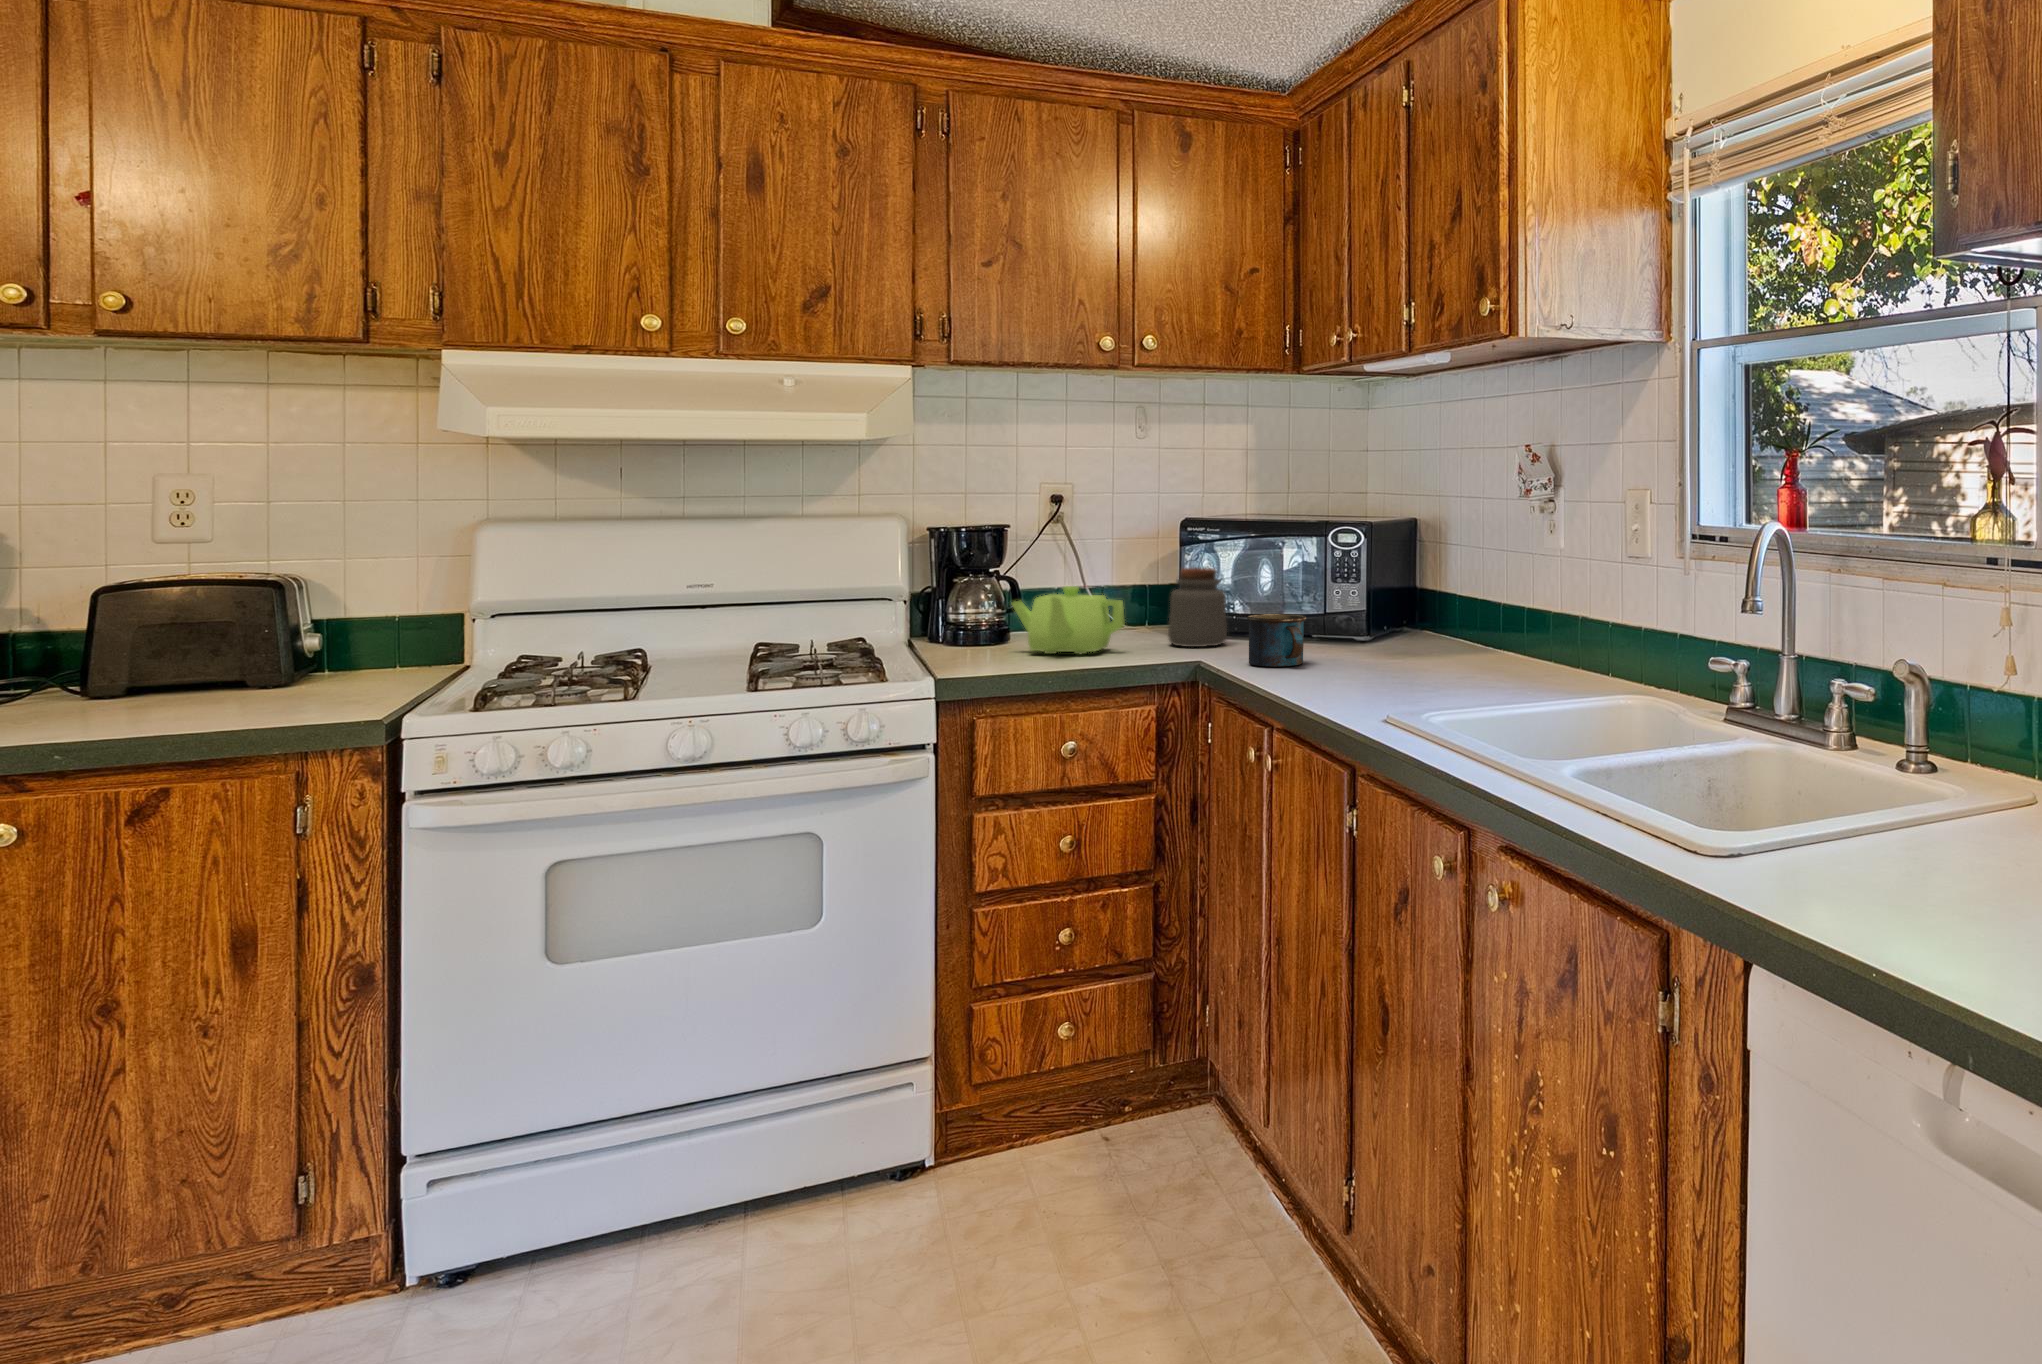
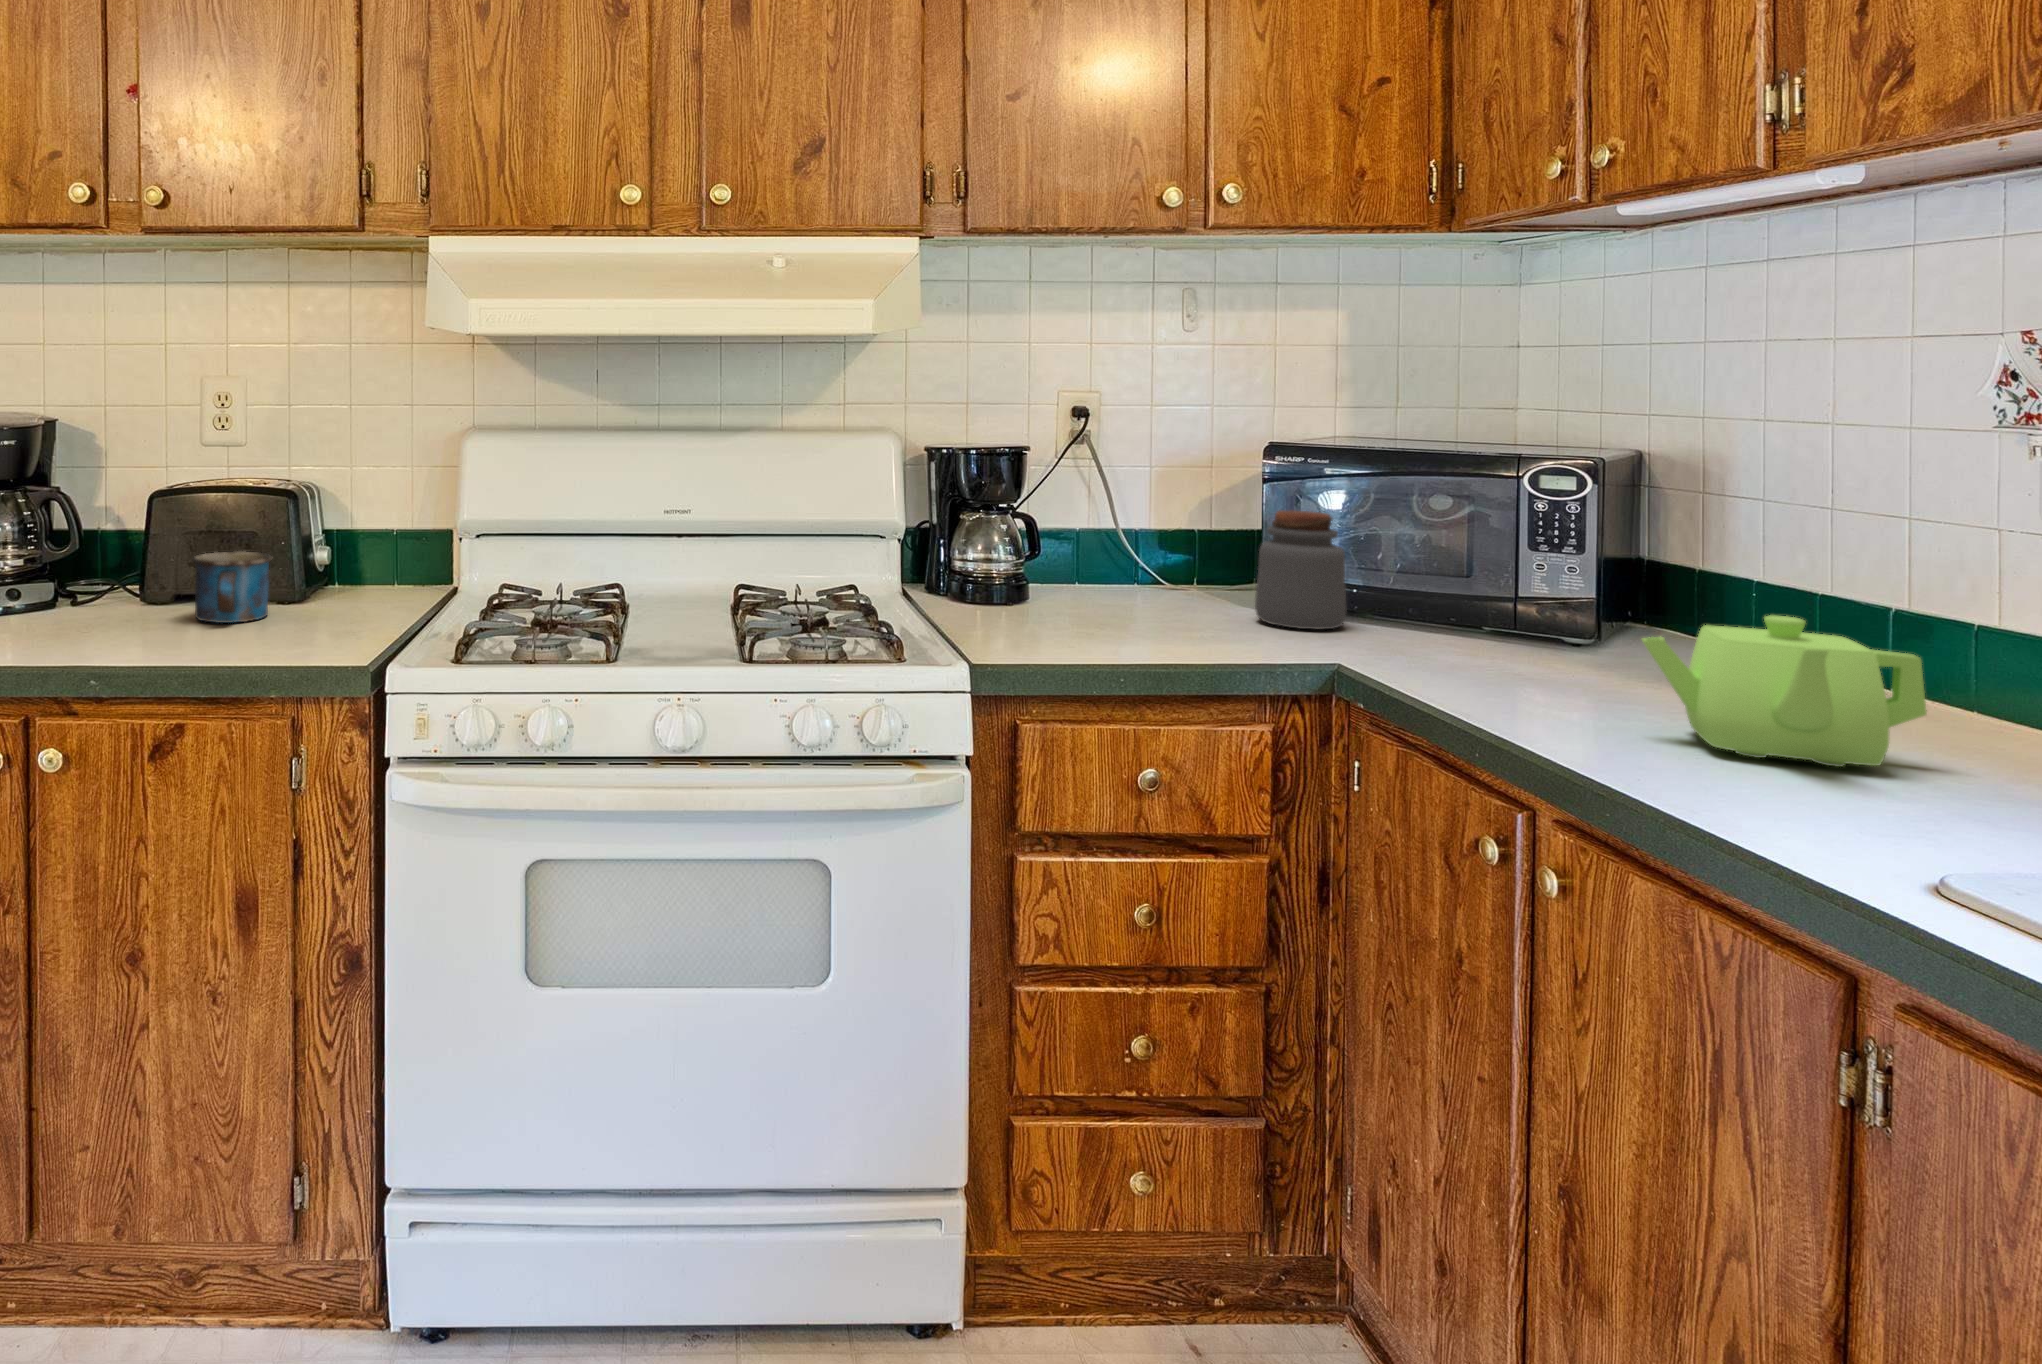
teapot: present [1012,586,1125,654] -> present [1642,616,1927,767]
mug: present [1247,614,1306,667] -> present [193,551,272,623]

